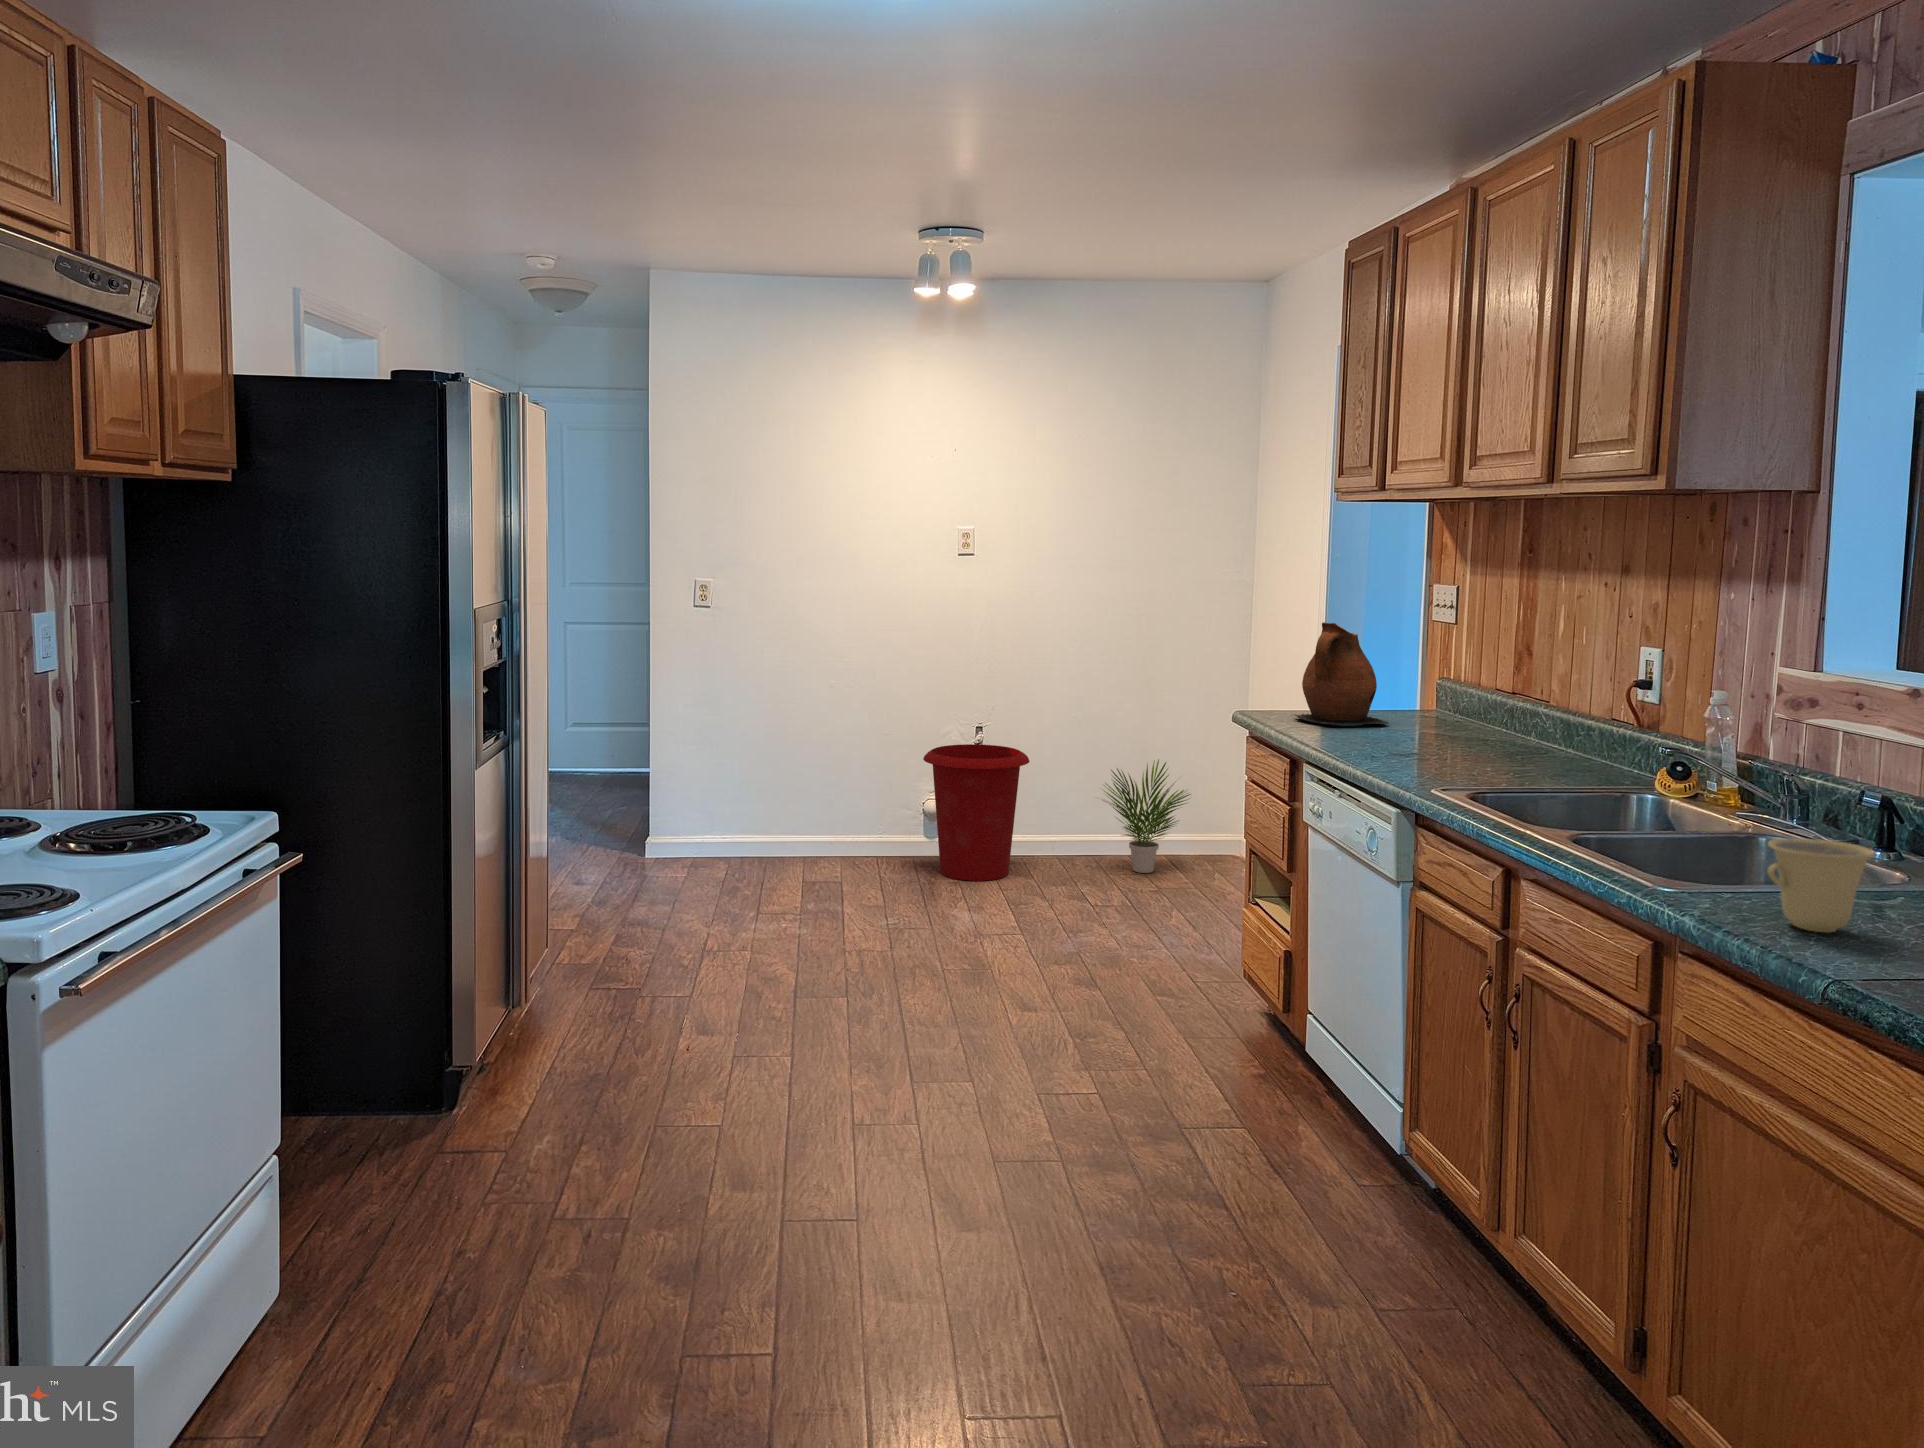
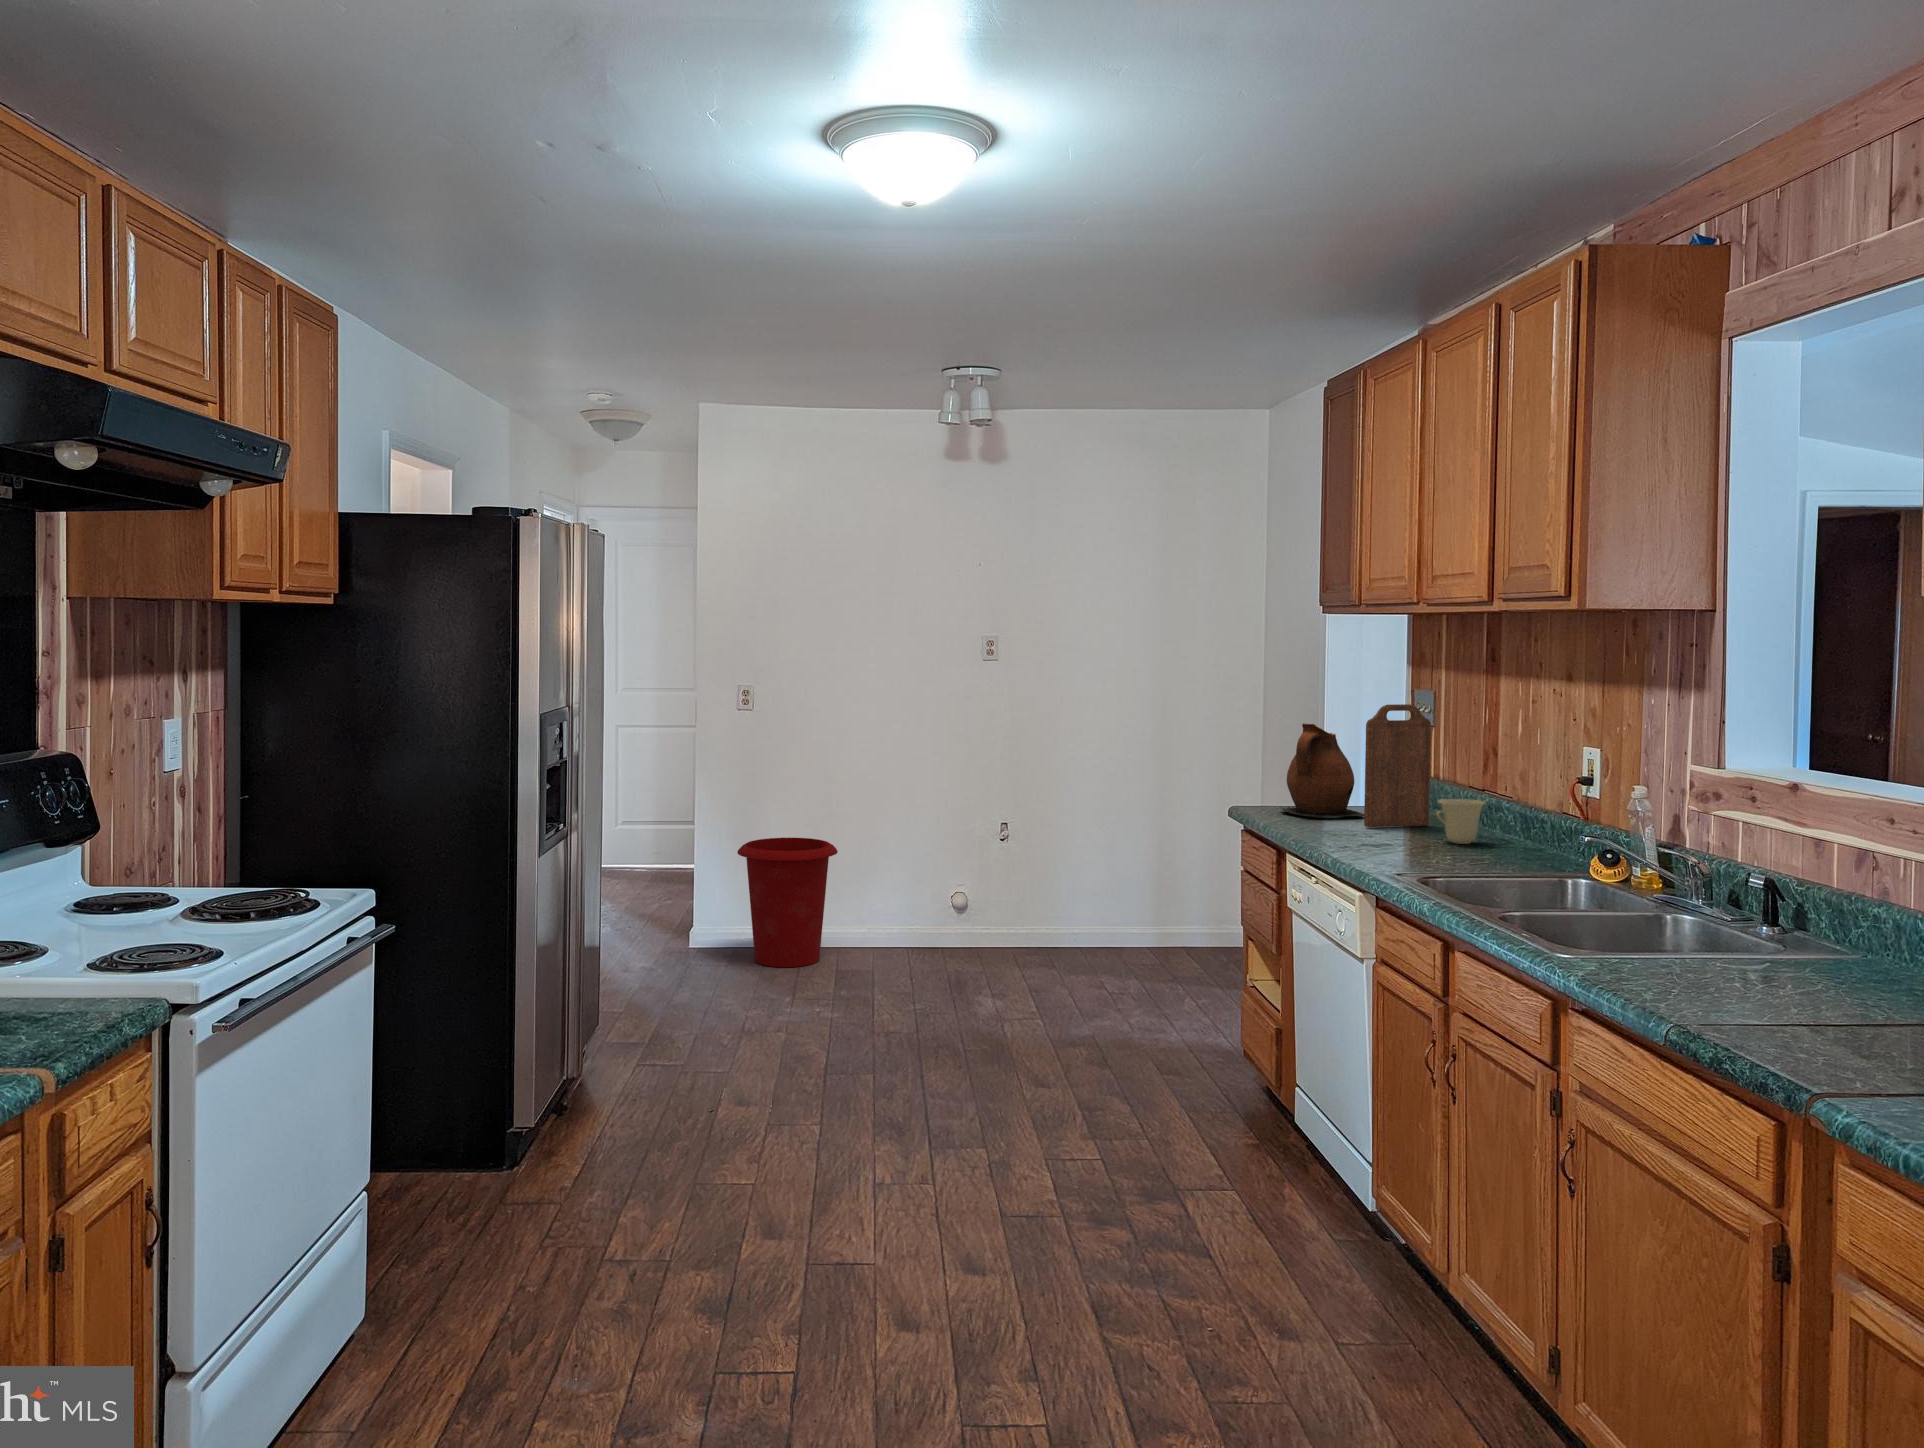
cutting board: none [1390,602,1466,737] -> present [1364,704,1431,827]
waste bin: present [923,744,1029,881] -> present [737,838,838,967]
potted plant: present [1102,759,1190,873] -> none [1107,851,1201,960]
cup: present [1767,838,1875,932] -> present [1437,799,1485,844]

